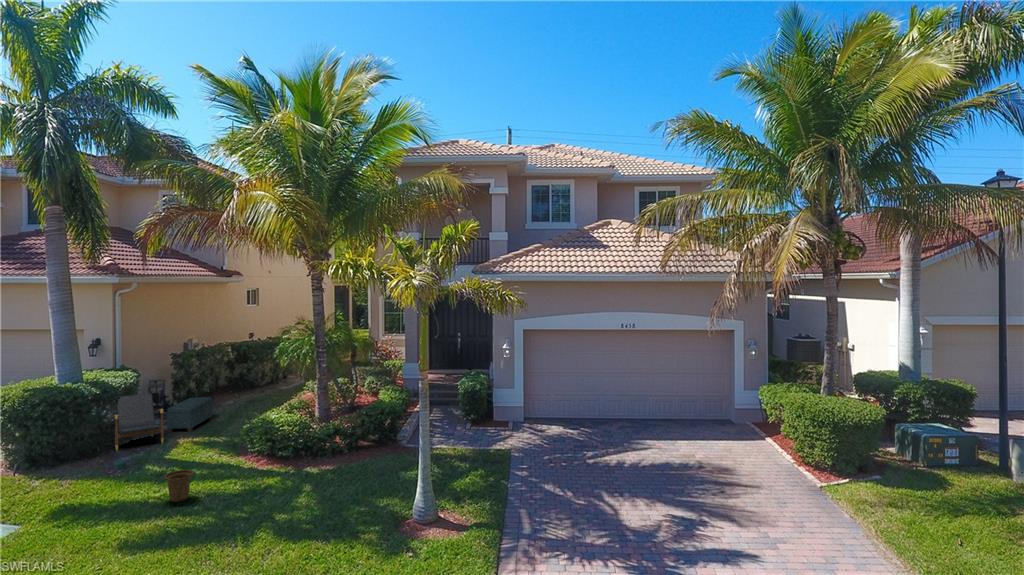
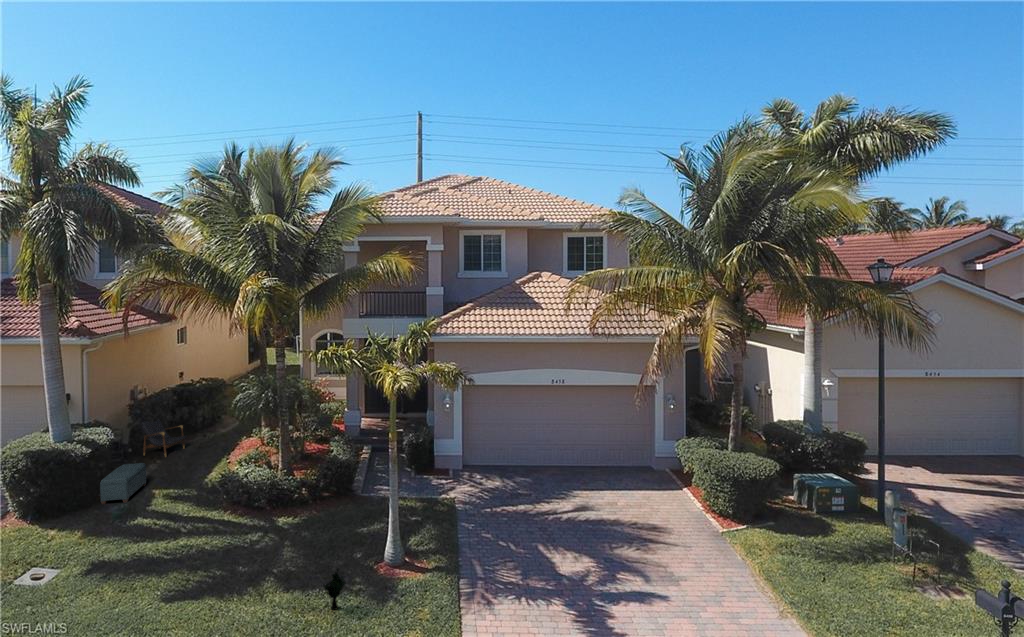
lounge chair: present [113,393,164,450] -> present [141,419,187,456]
basket: present [164,470,194,502] -> none [118,559,149,593]
decorative plant: none [358,484,383,529] -> present [324,569,346,610]

